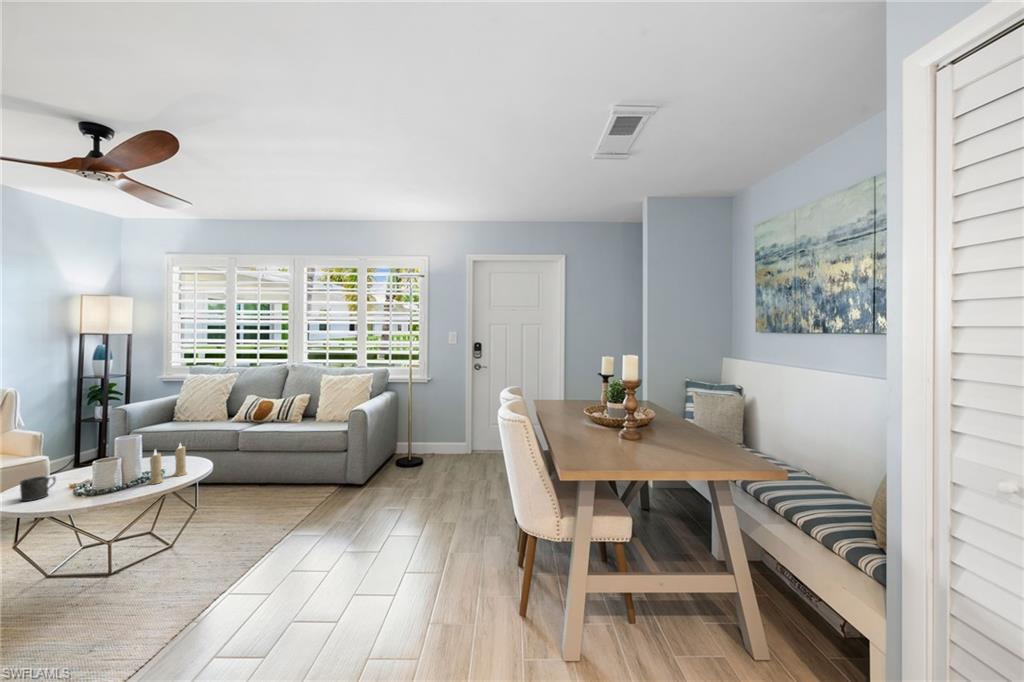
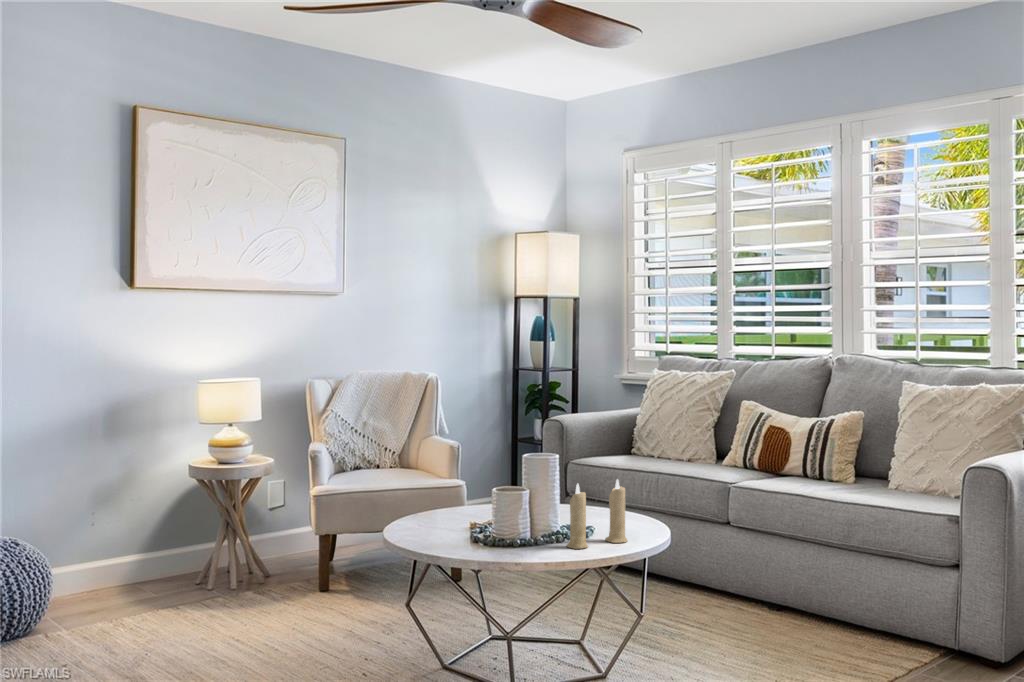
mug: present [20,476,56,501] -> none [411,502,452,538]

